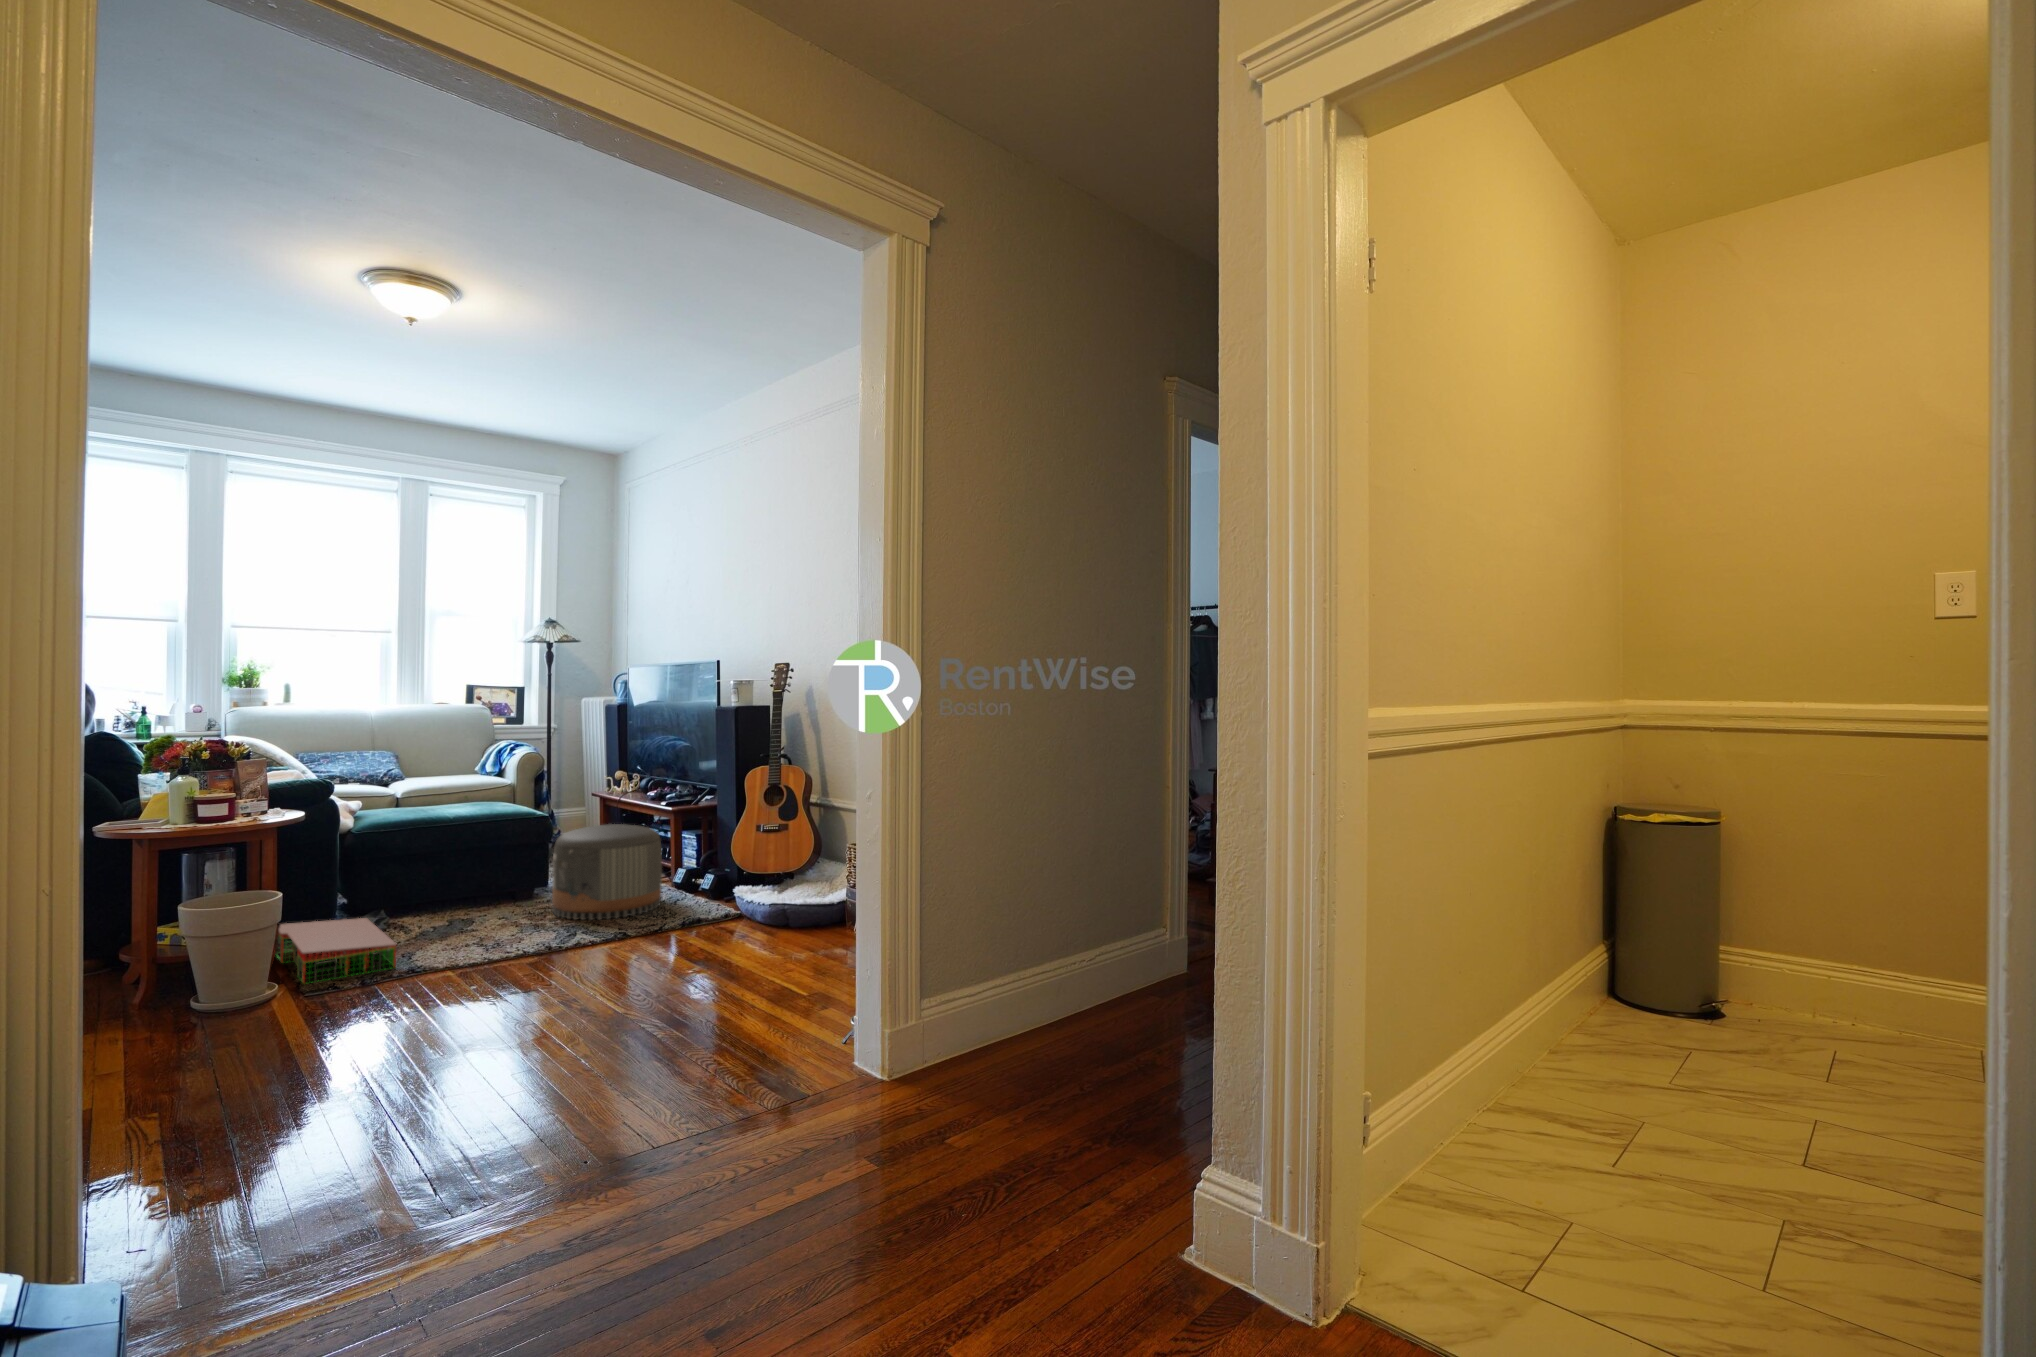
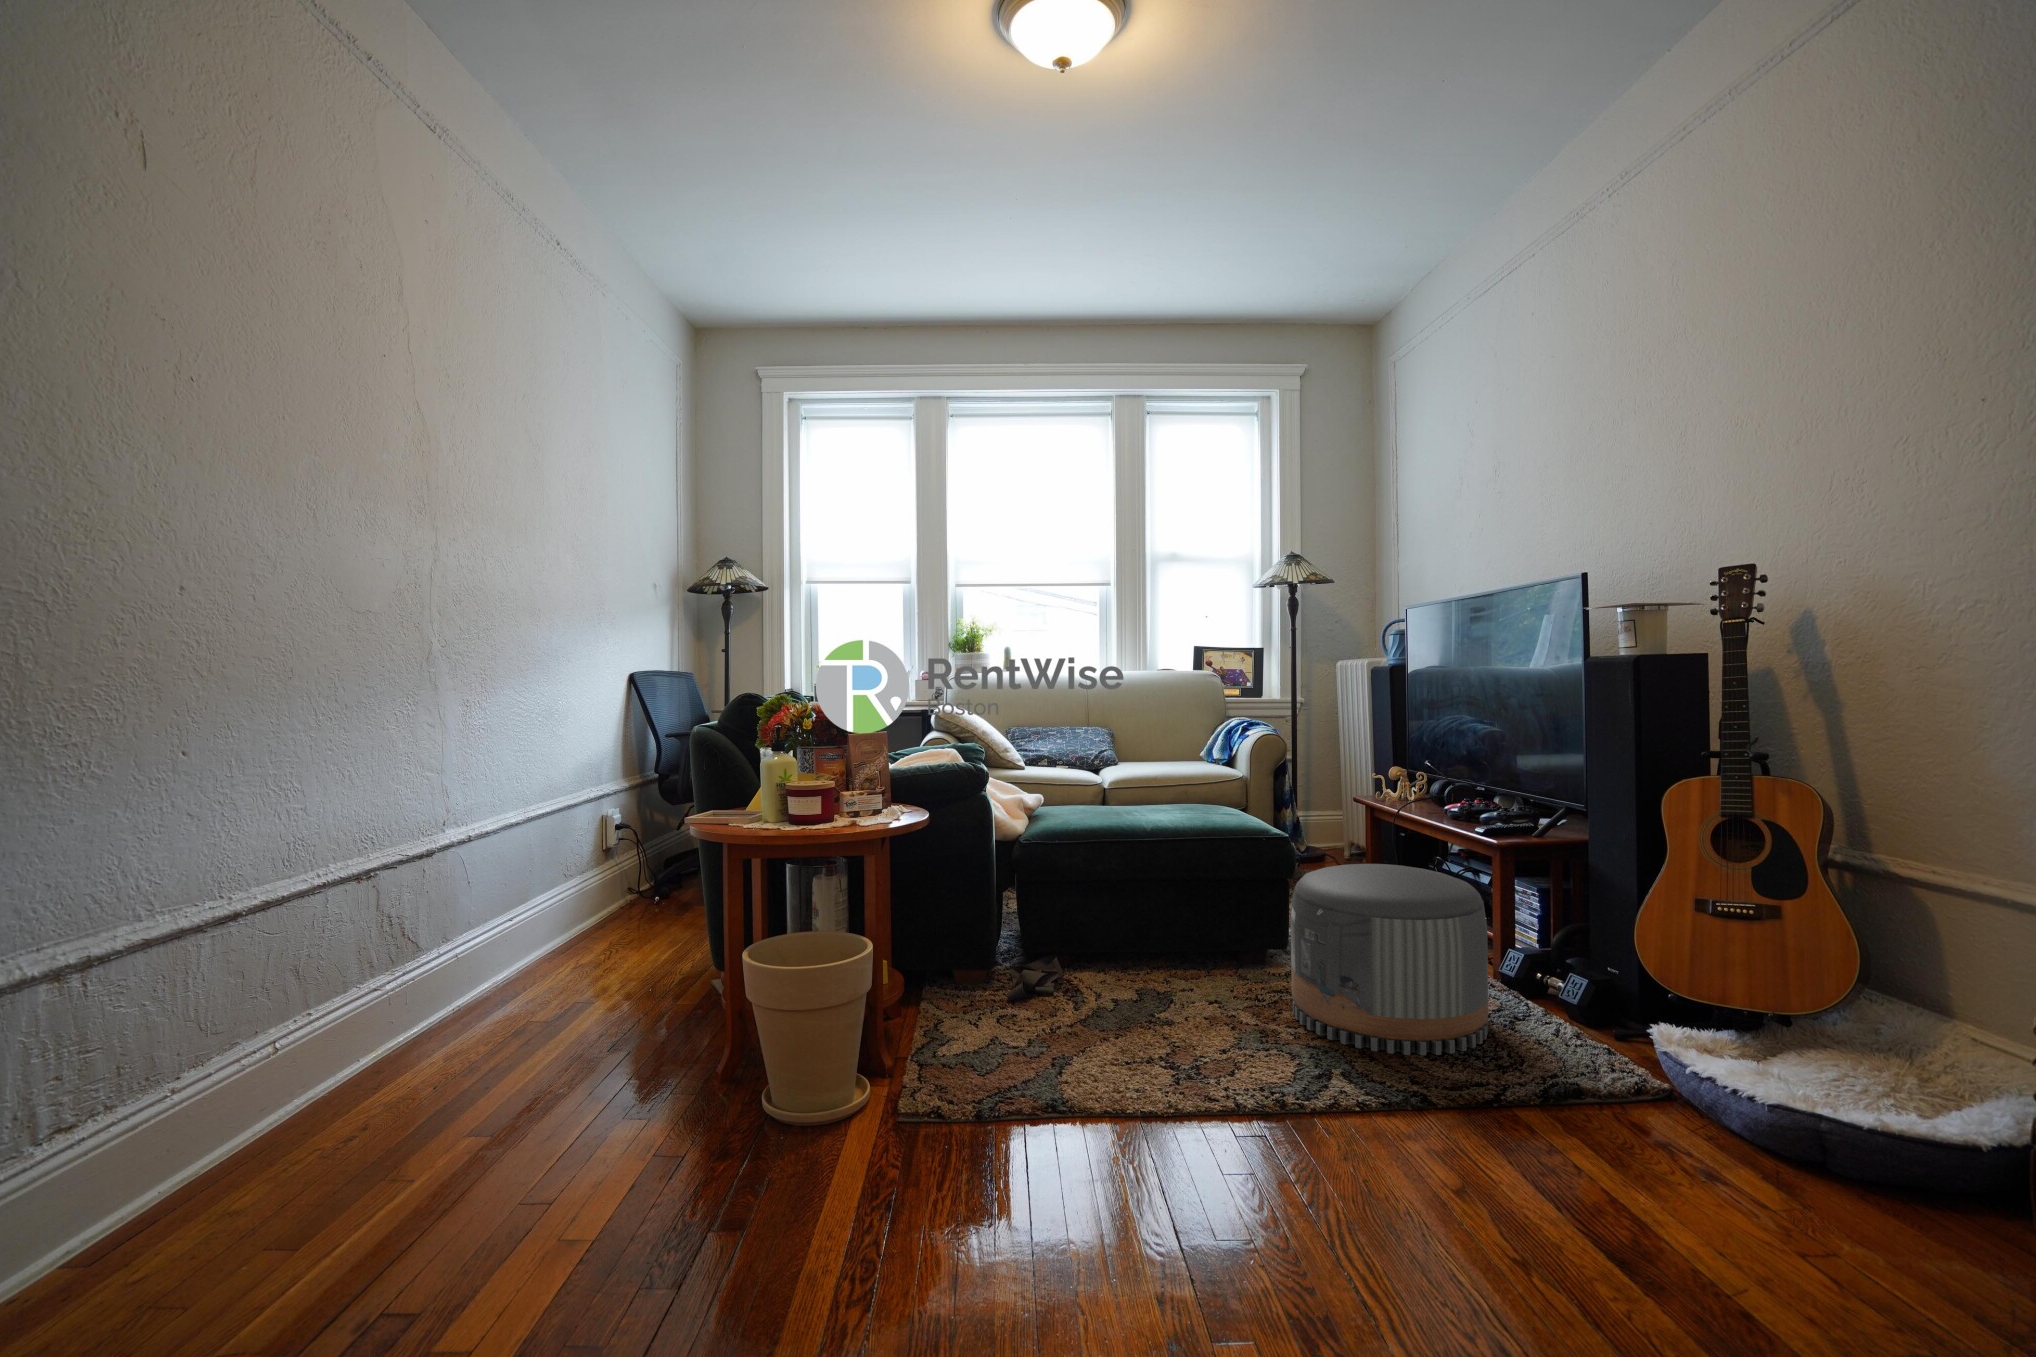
storage bin: present [276,918,397,983] -> none [900,969,1033,1101]

